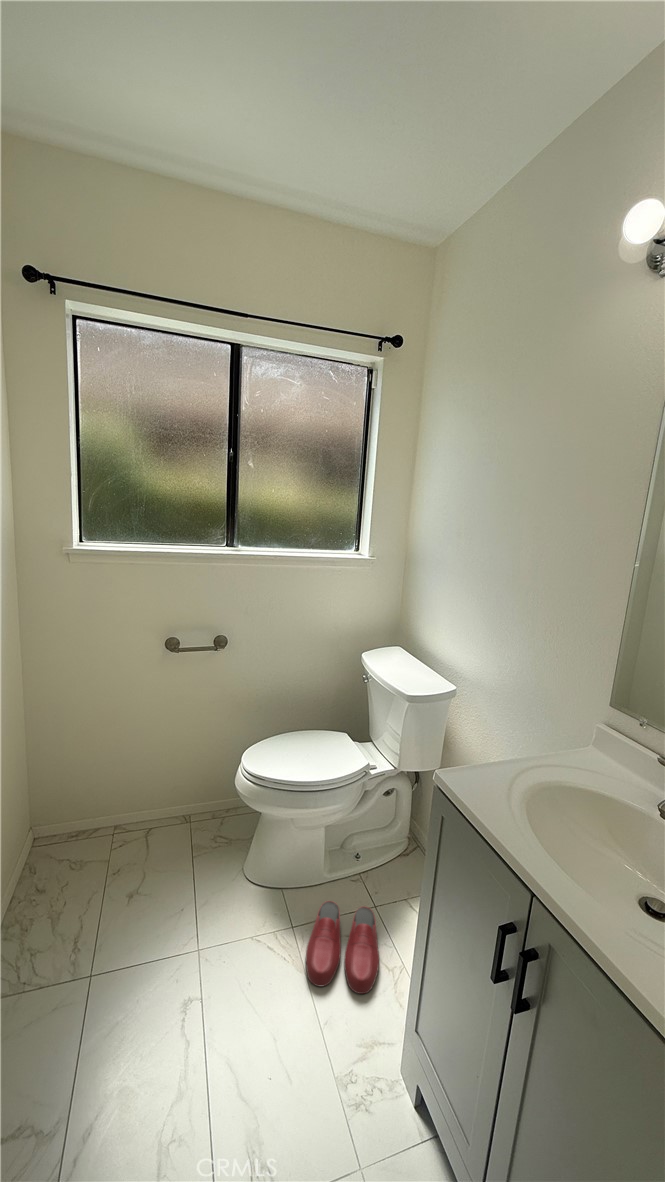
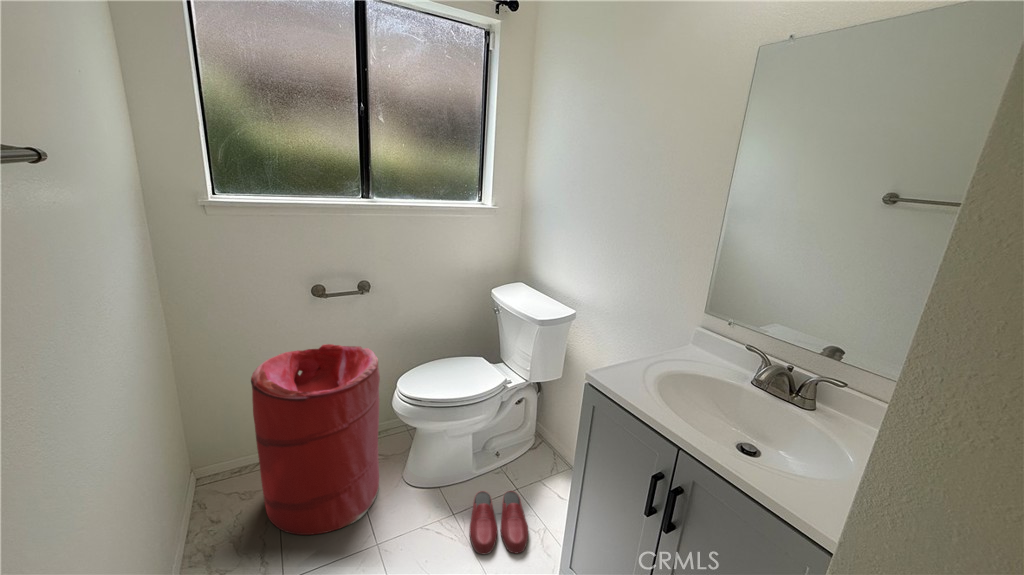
laundry hamper: none [89,702,223,921] -> present [251,344,380,535]

